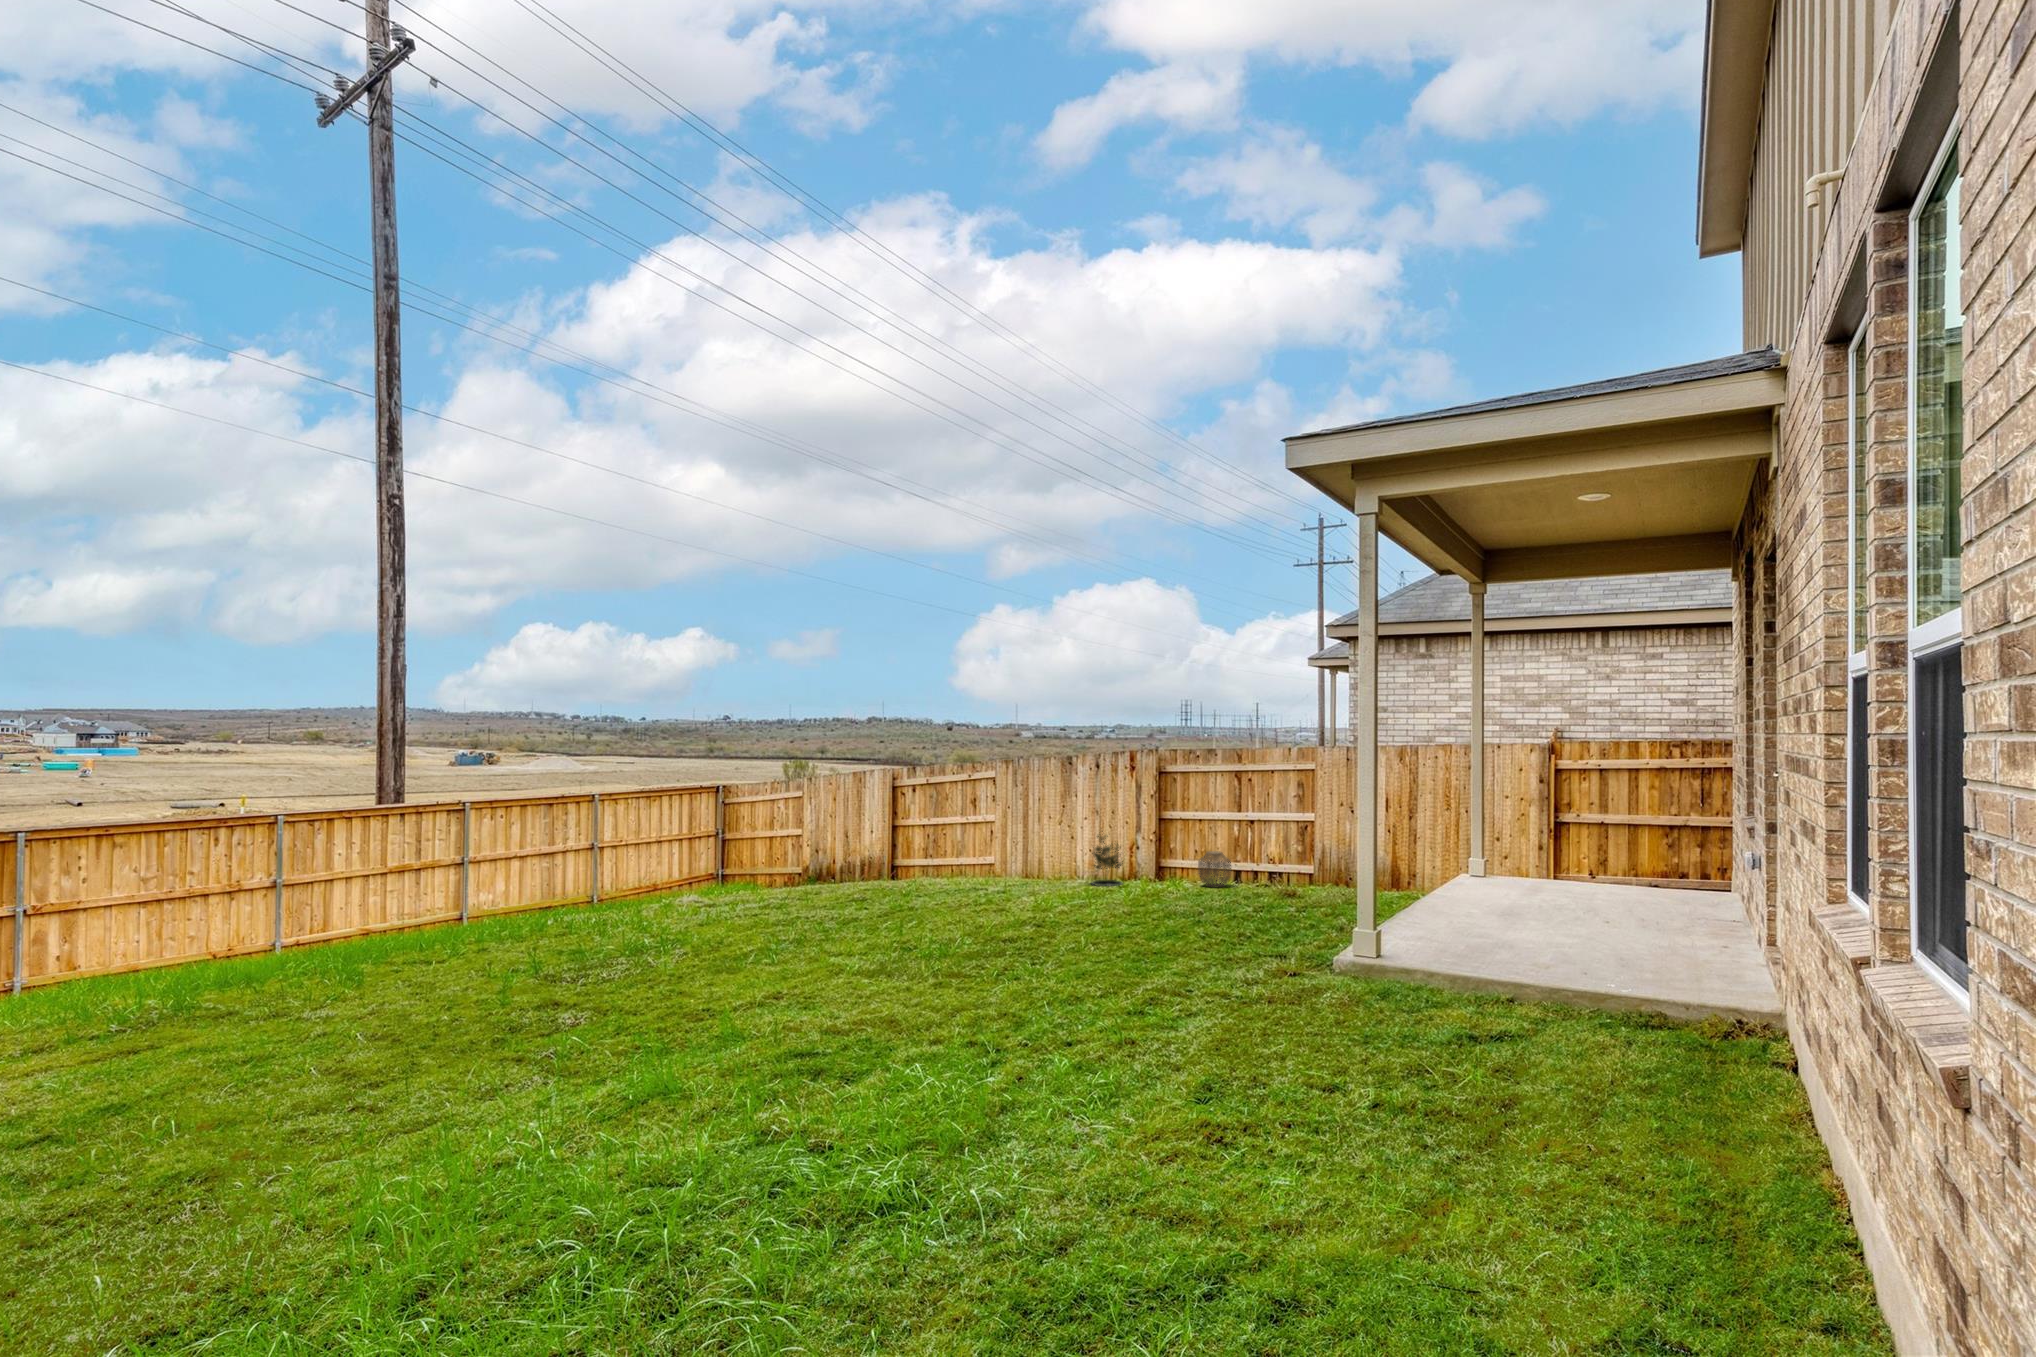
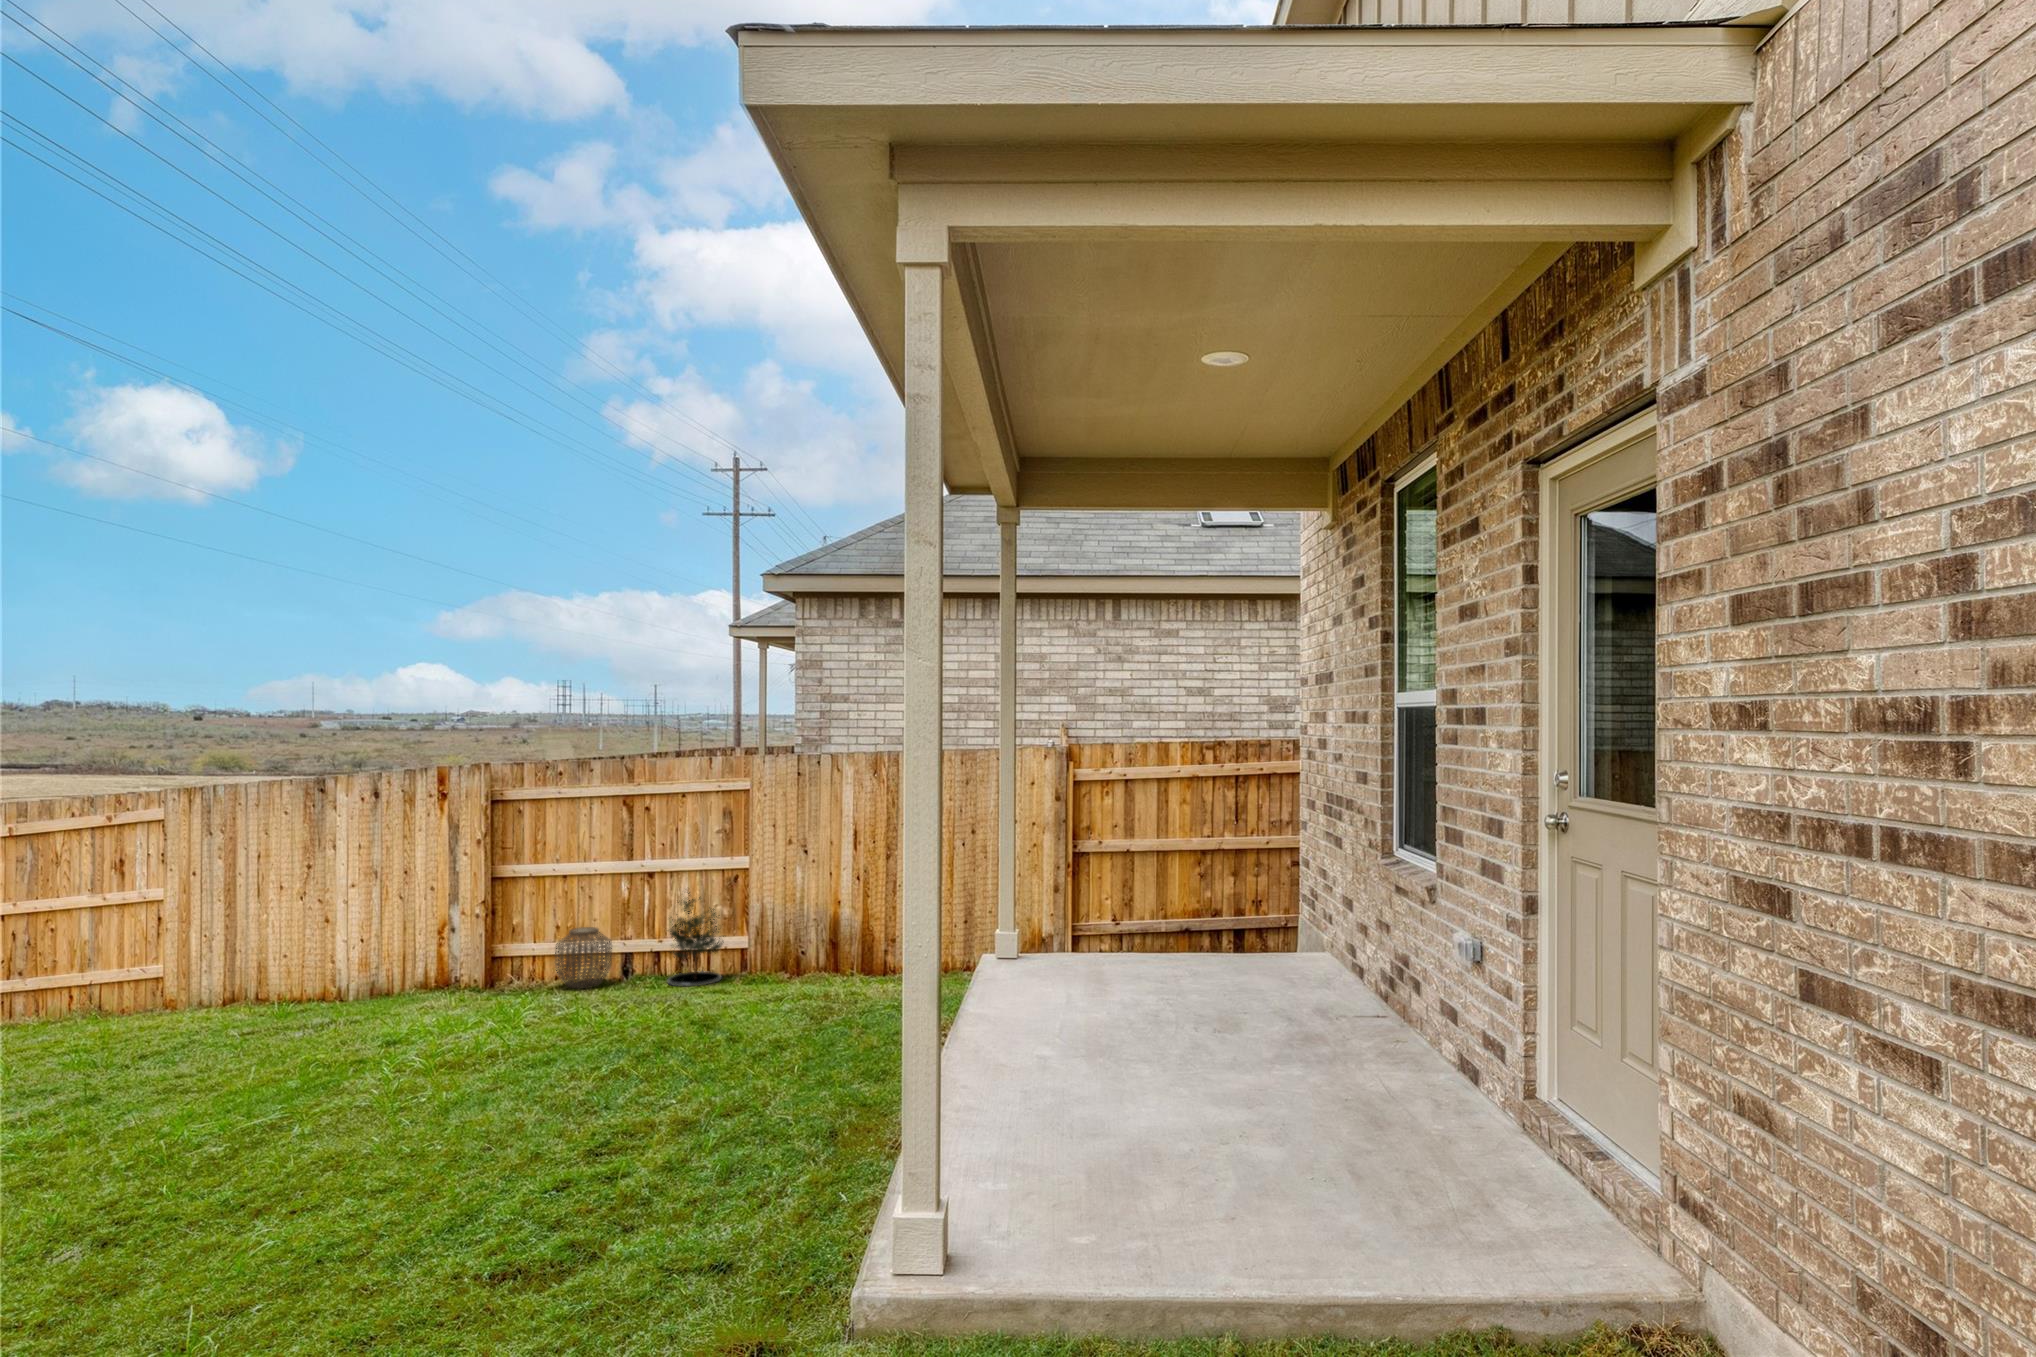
potted tree: present [1092,831,1123,886] -> present [668,892,724,987]

